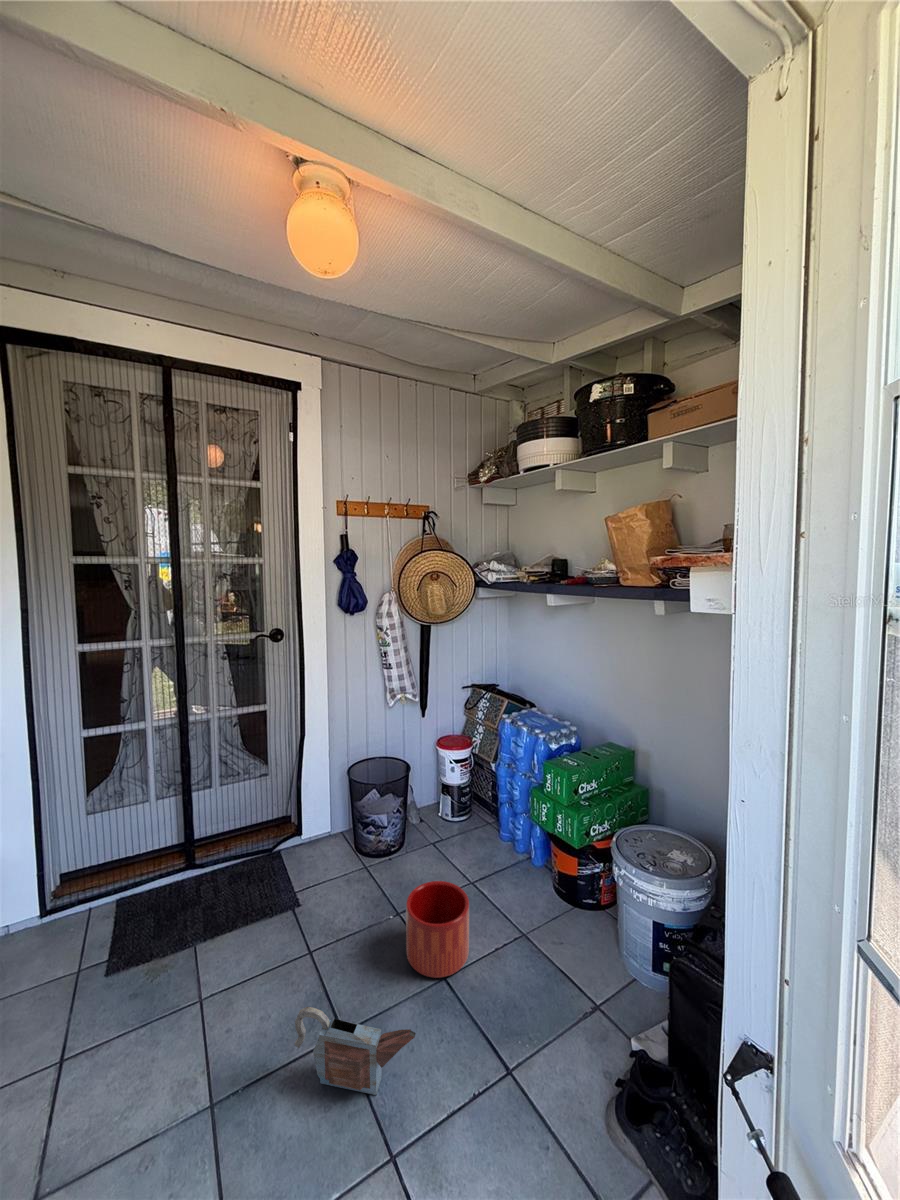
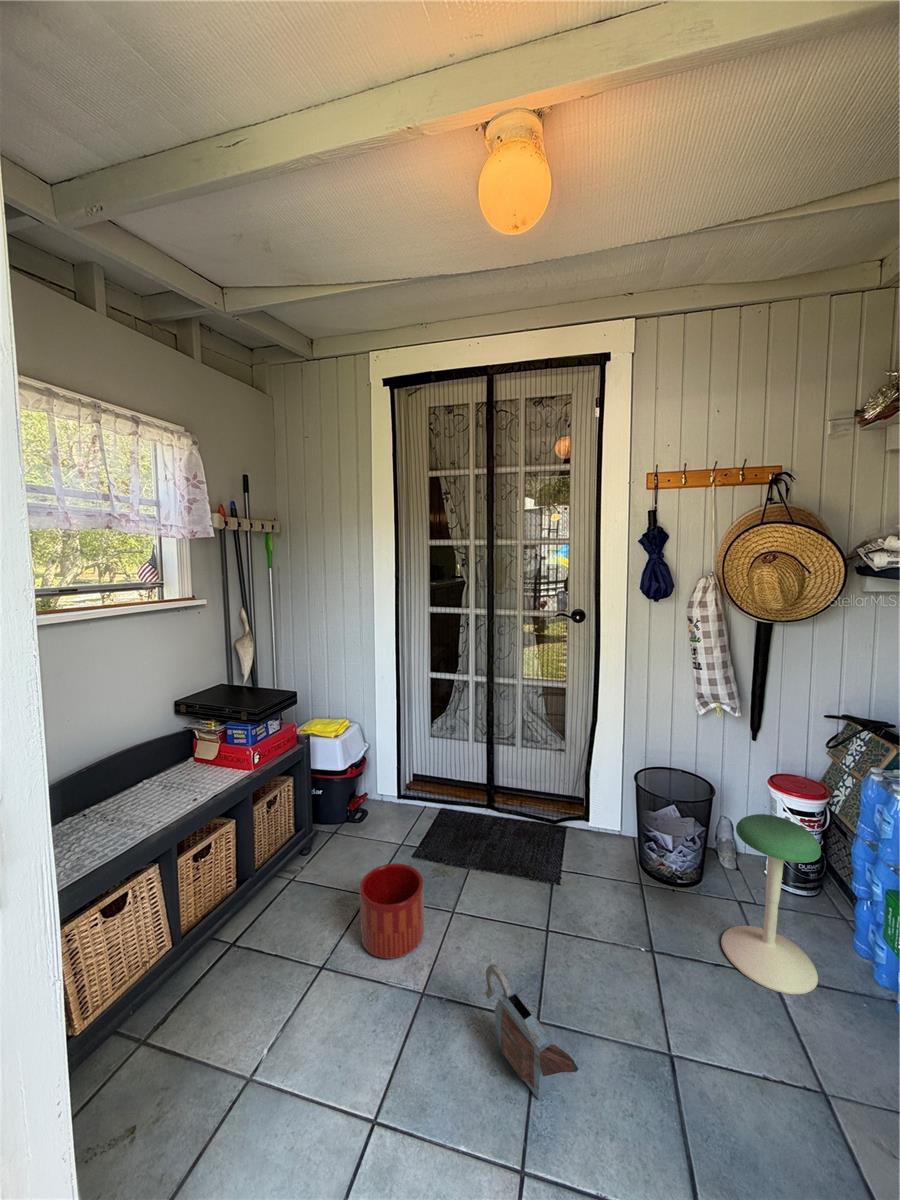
stool: none [436,768,495,893] -> present [721,814,821,994]
planter: present [406,881,469,978] -> present [360,863,424,959]

